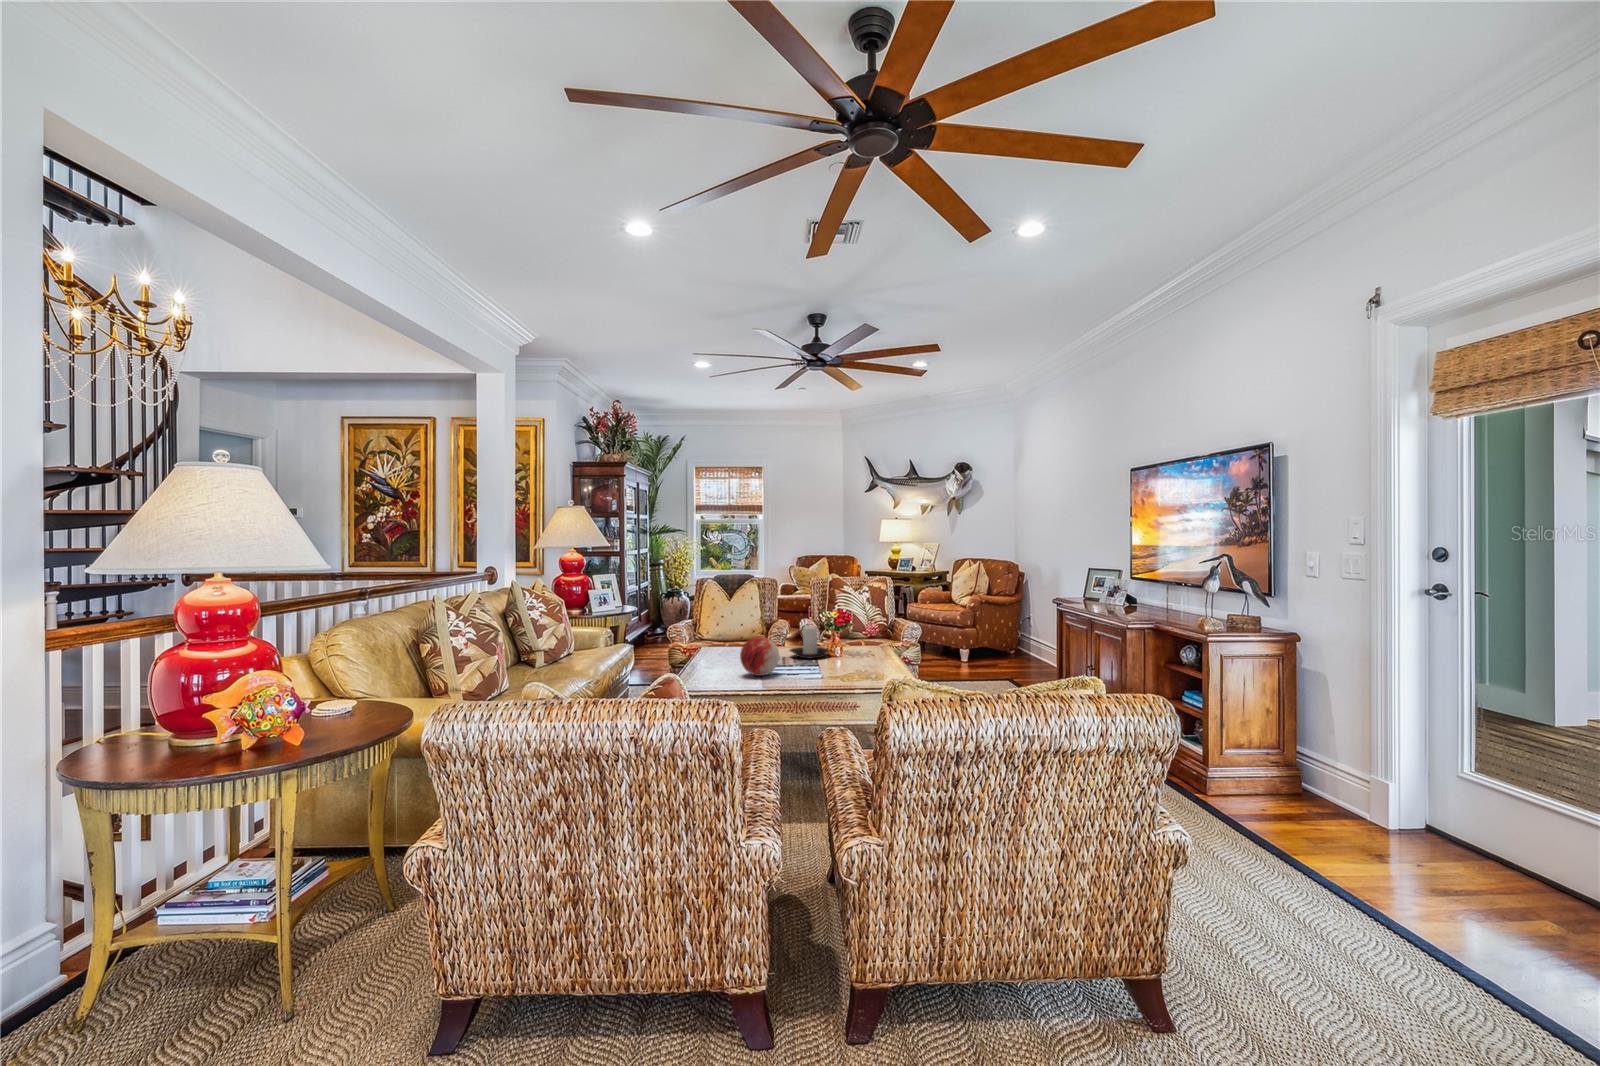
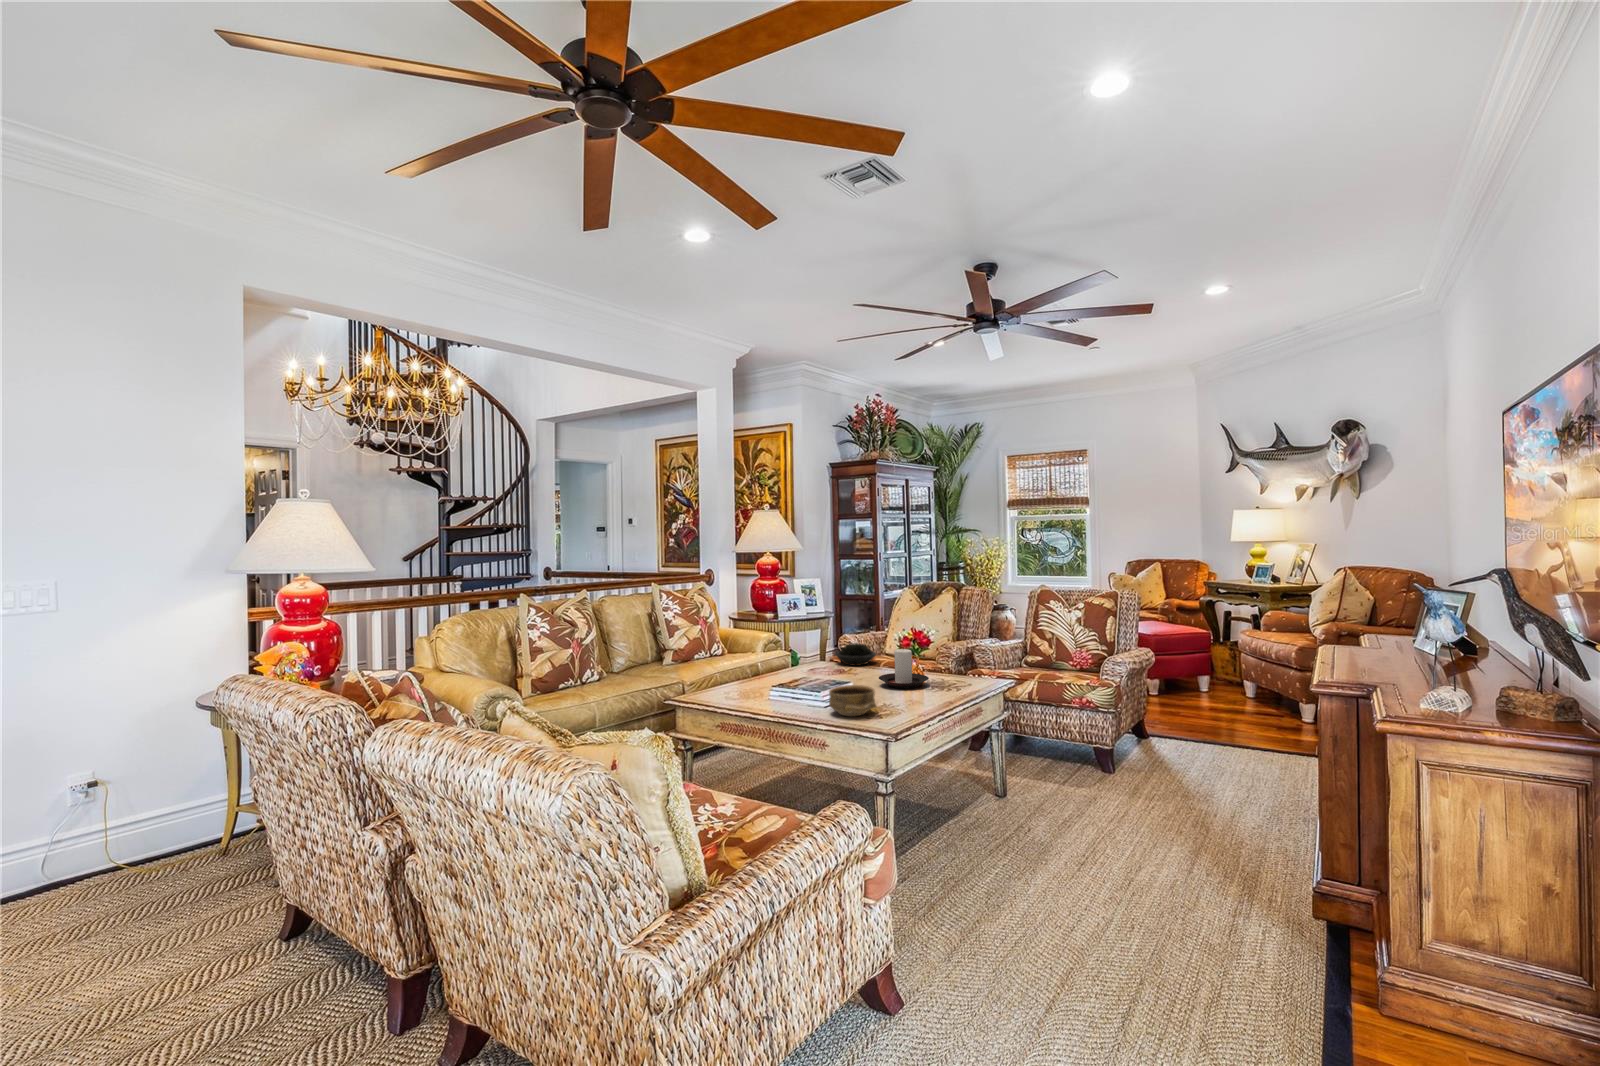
succulent plant: none [699,628,737,650] -> present [835,643,876,665]
decorative orb: present [740,636,780,676] -> none [772,656,816,699]
ceramic bowl: none [815,654,861,679] -> present [829,685,877,717]

